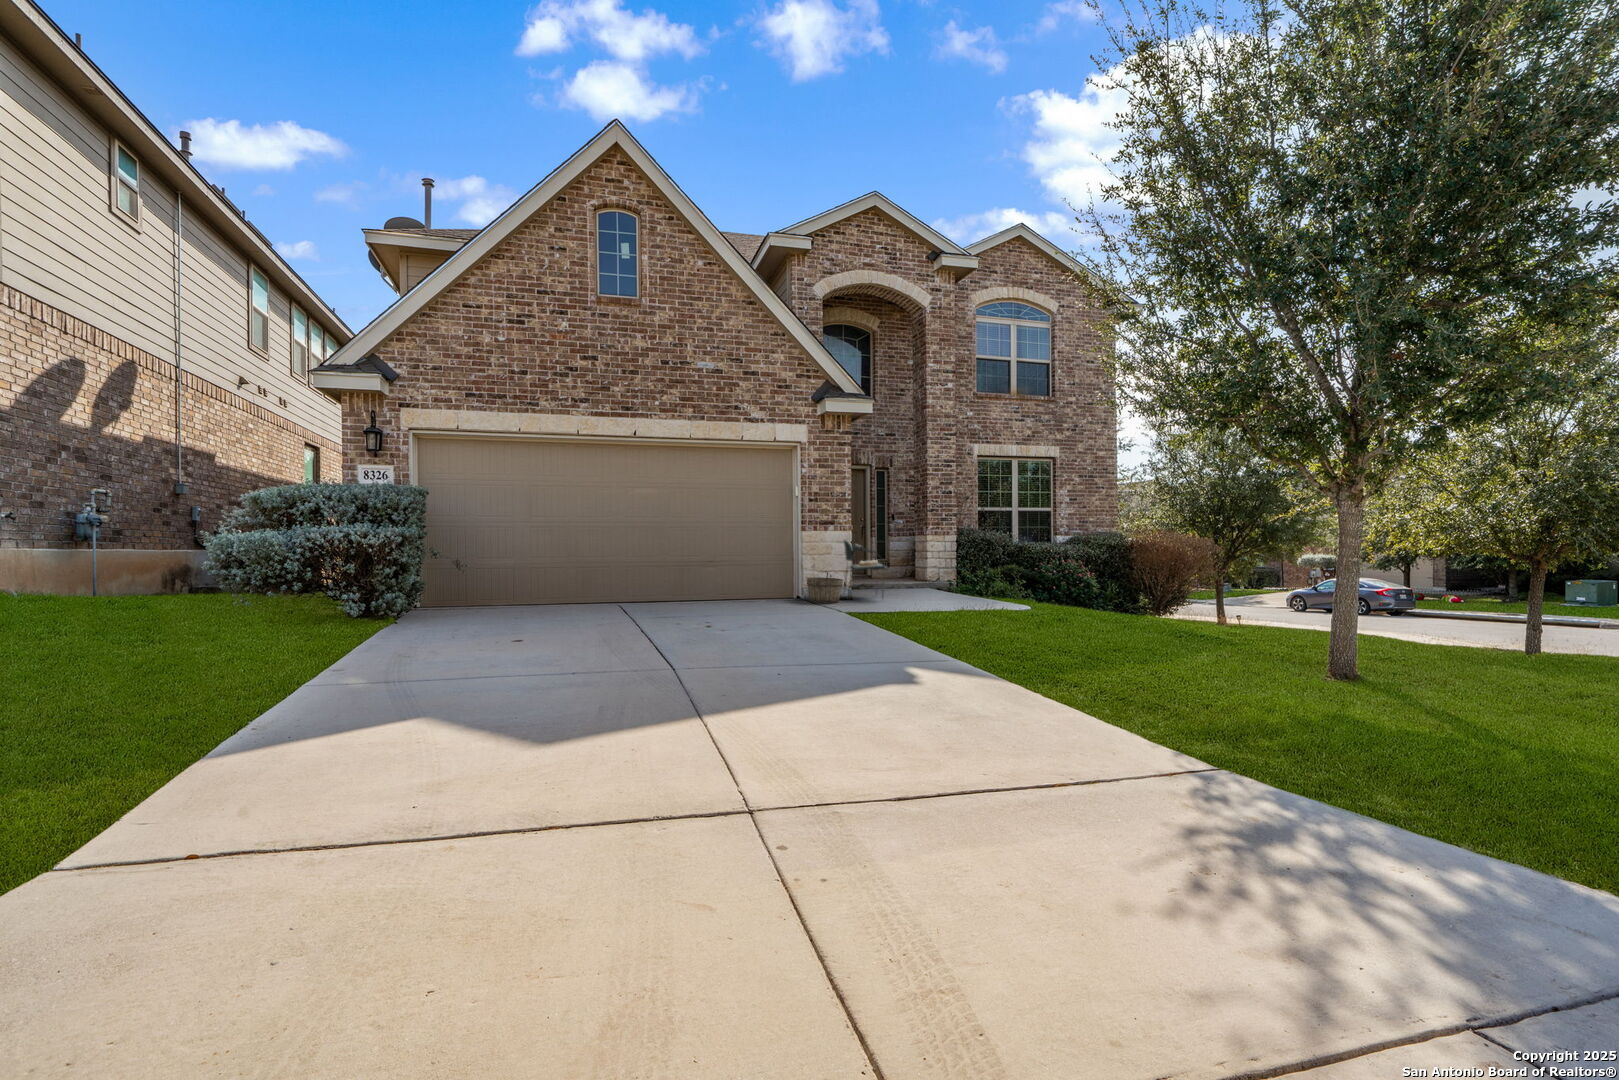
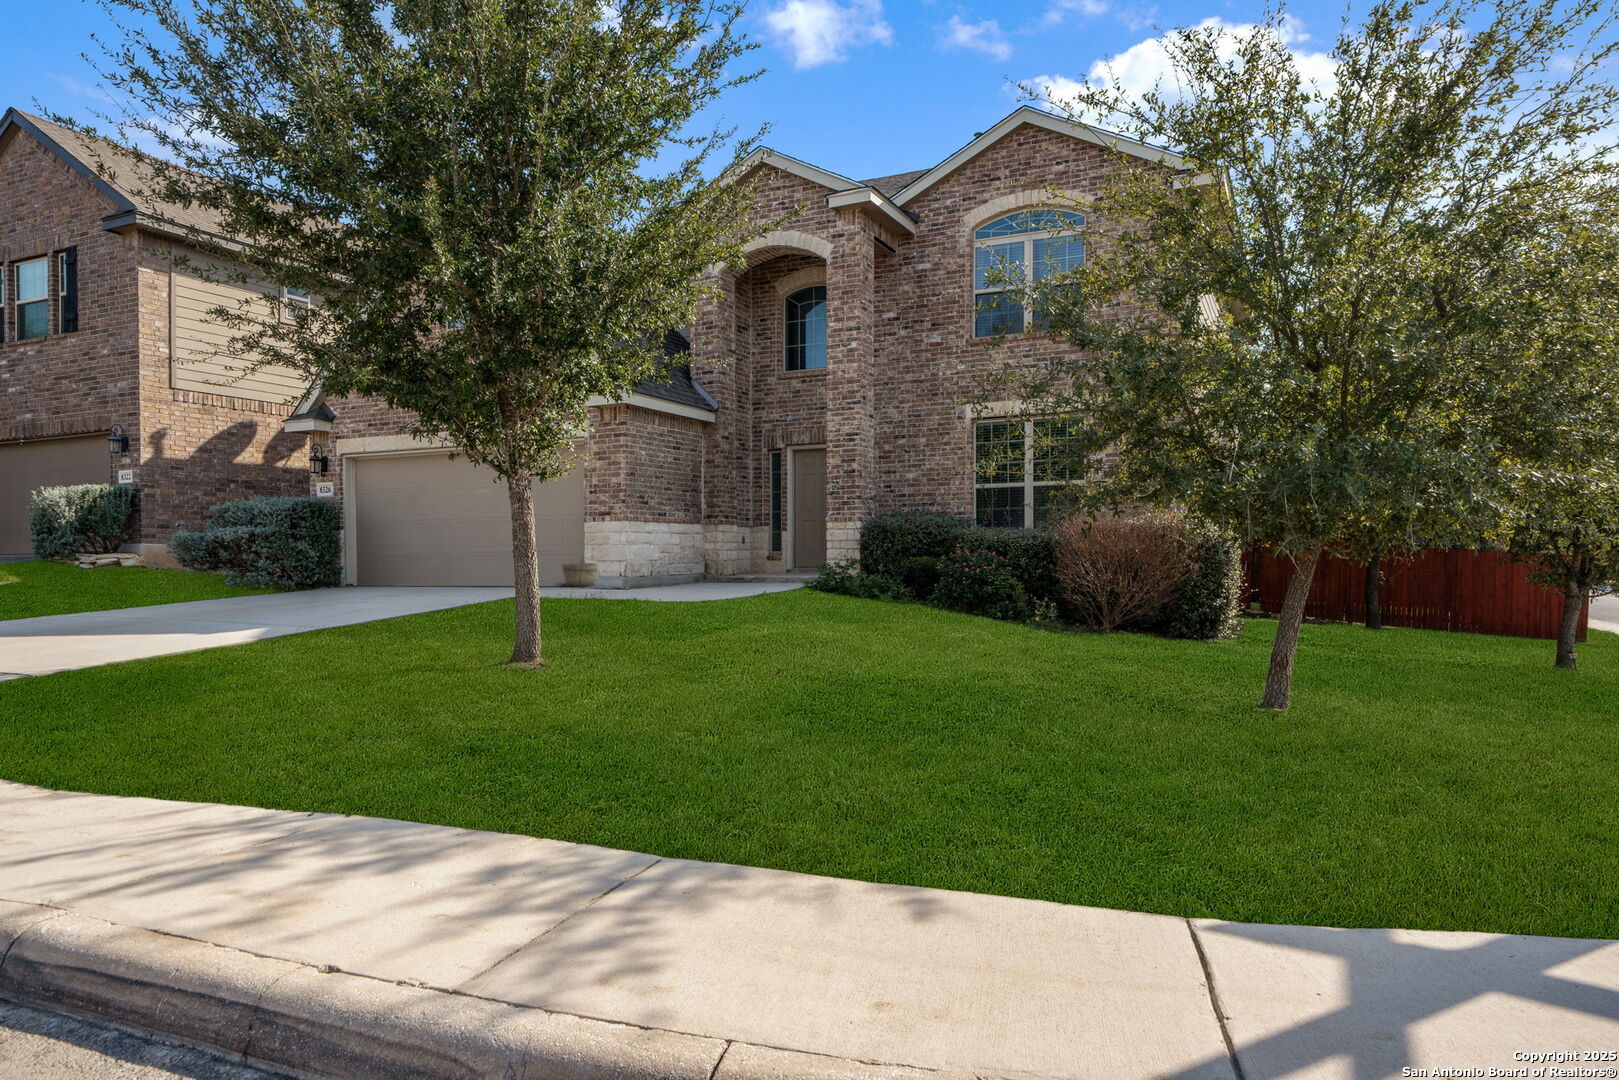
chair: present [844,540,888,596] -> none [616,527,670,587]

